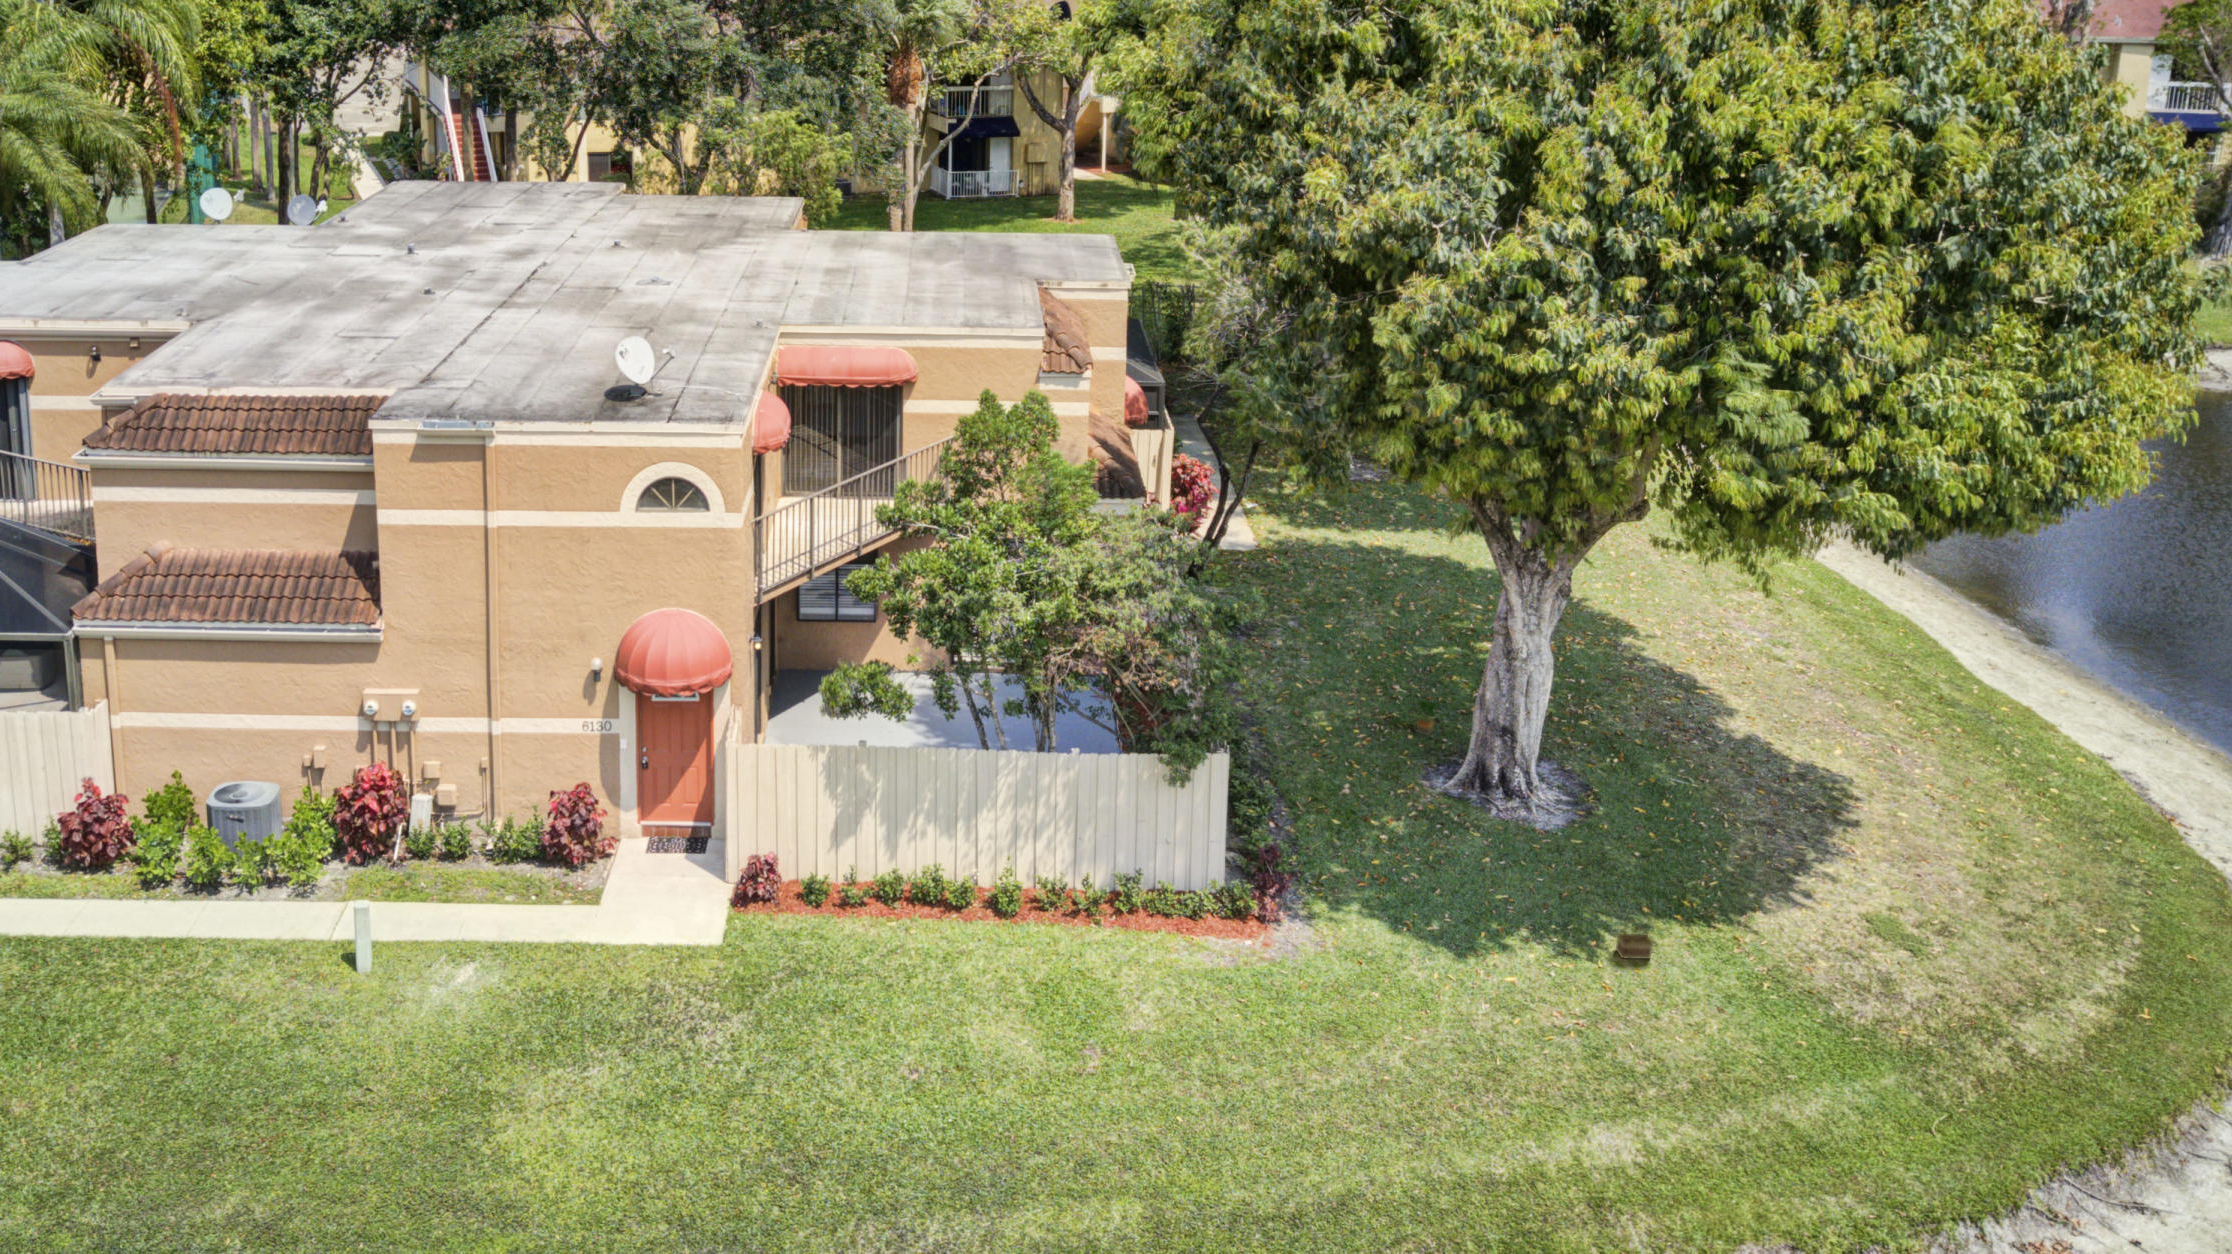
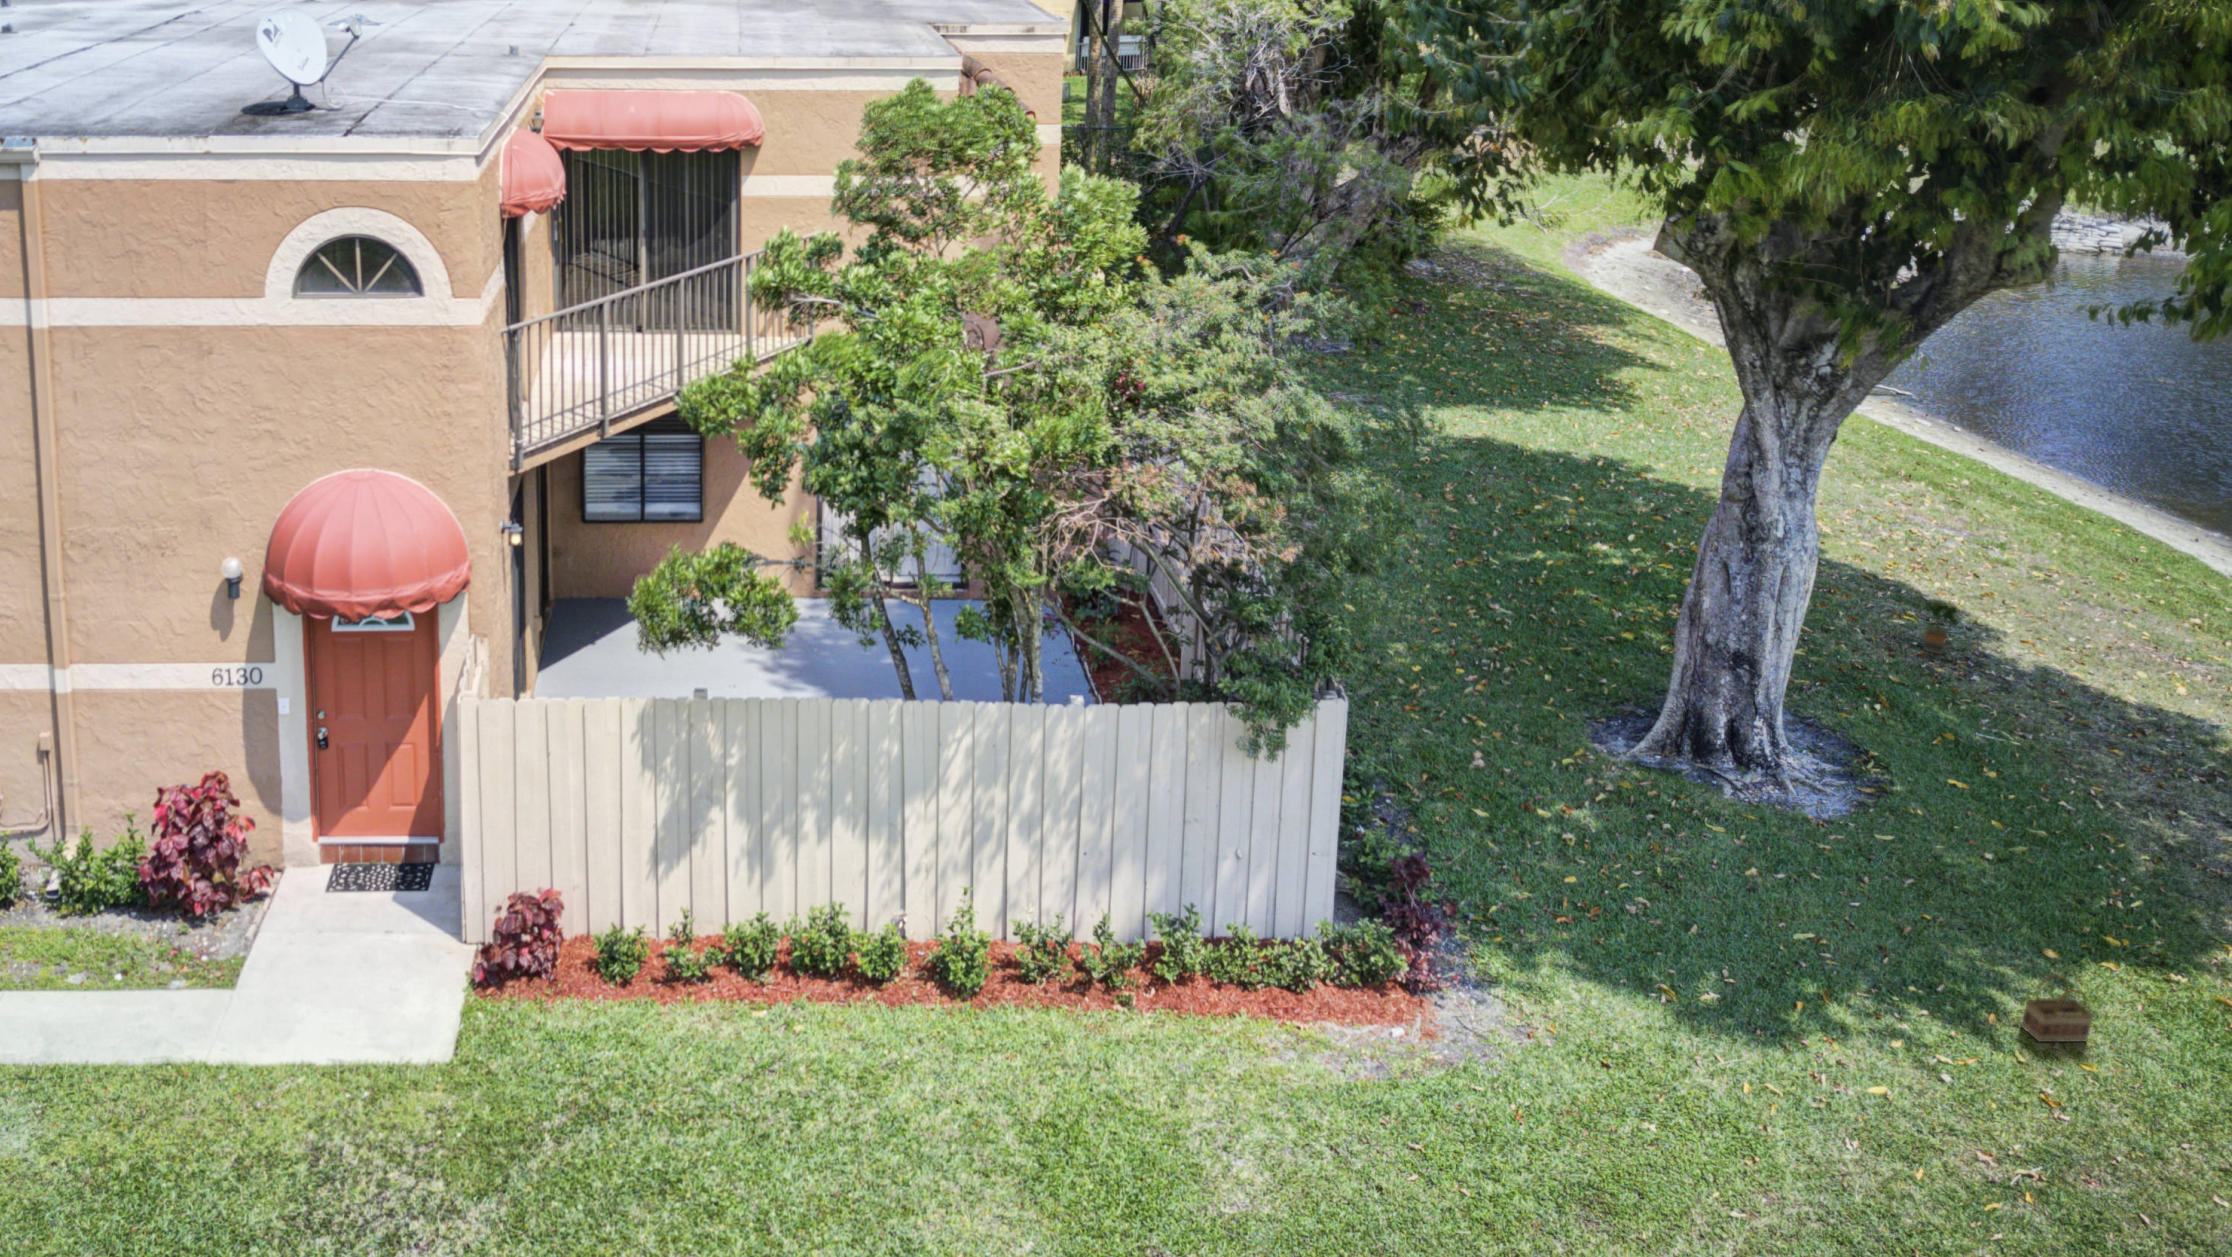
potted tree: present [1416,700,1439,735] -> present [1923,602,1961,654]

